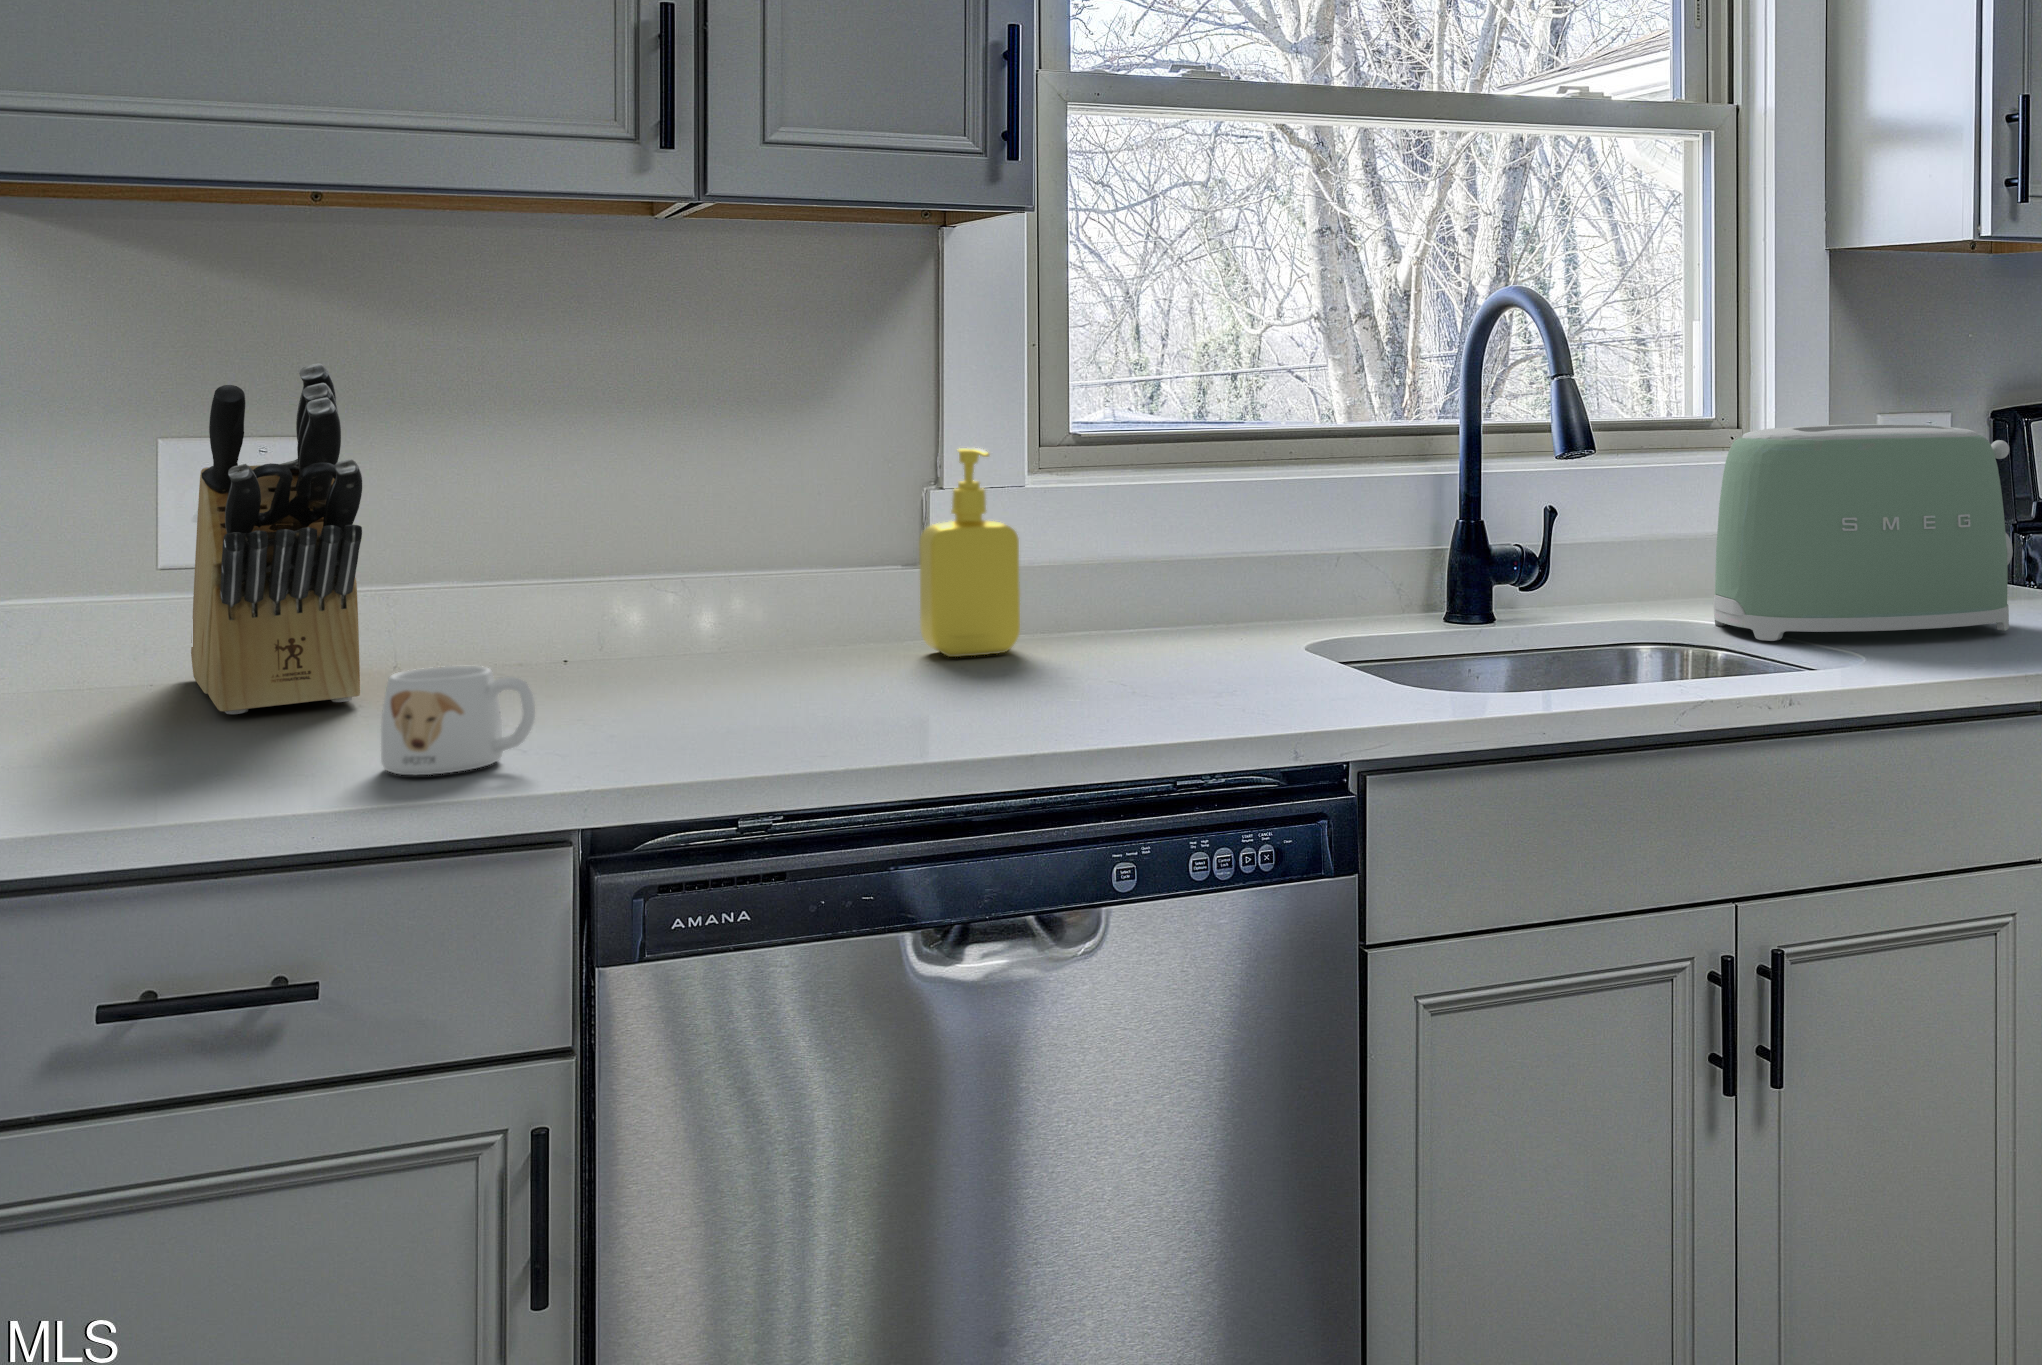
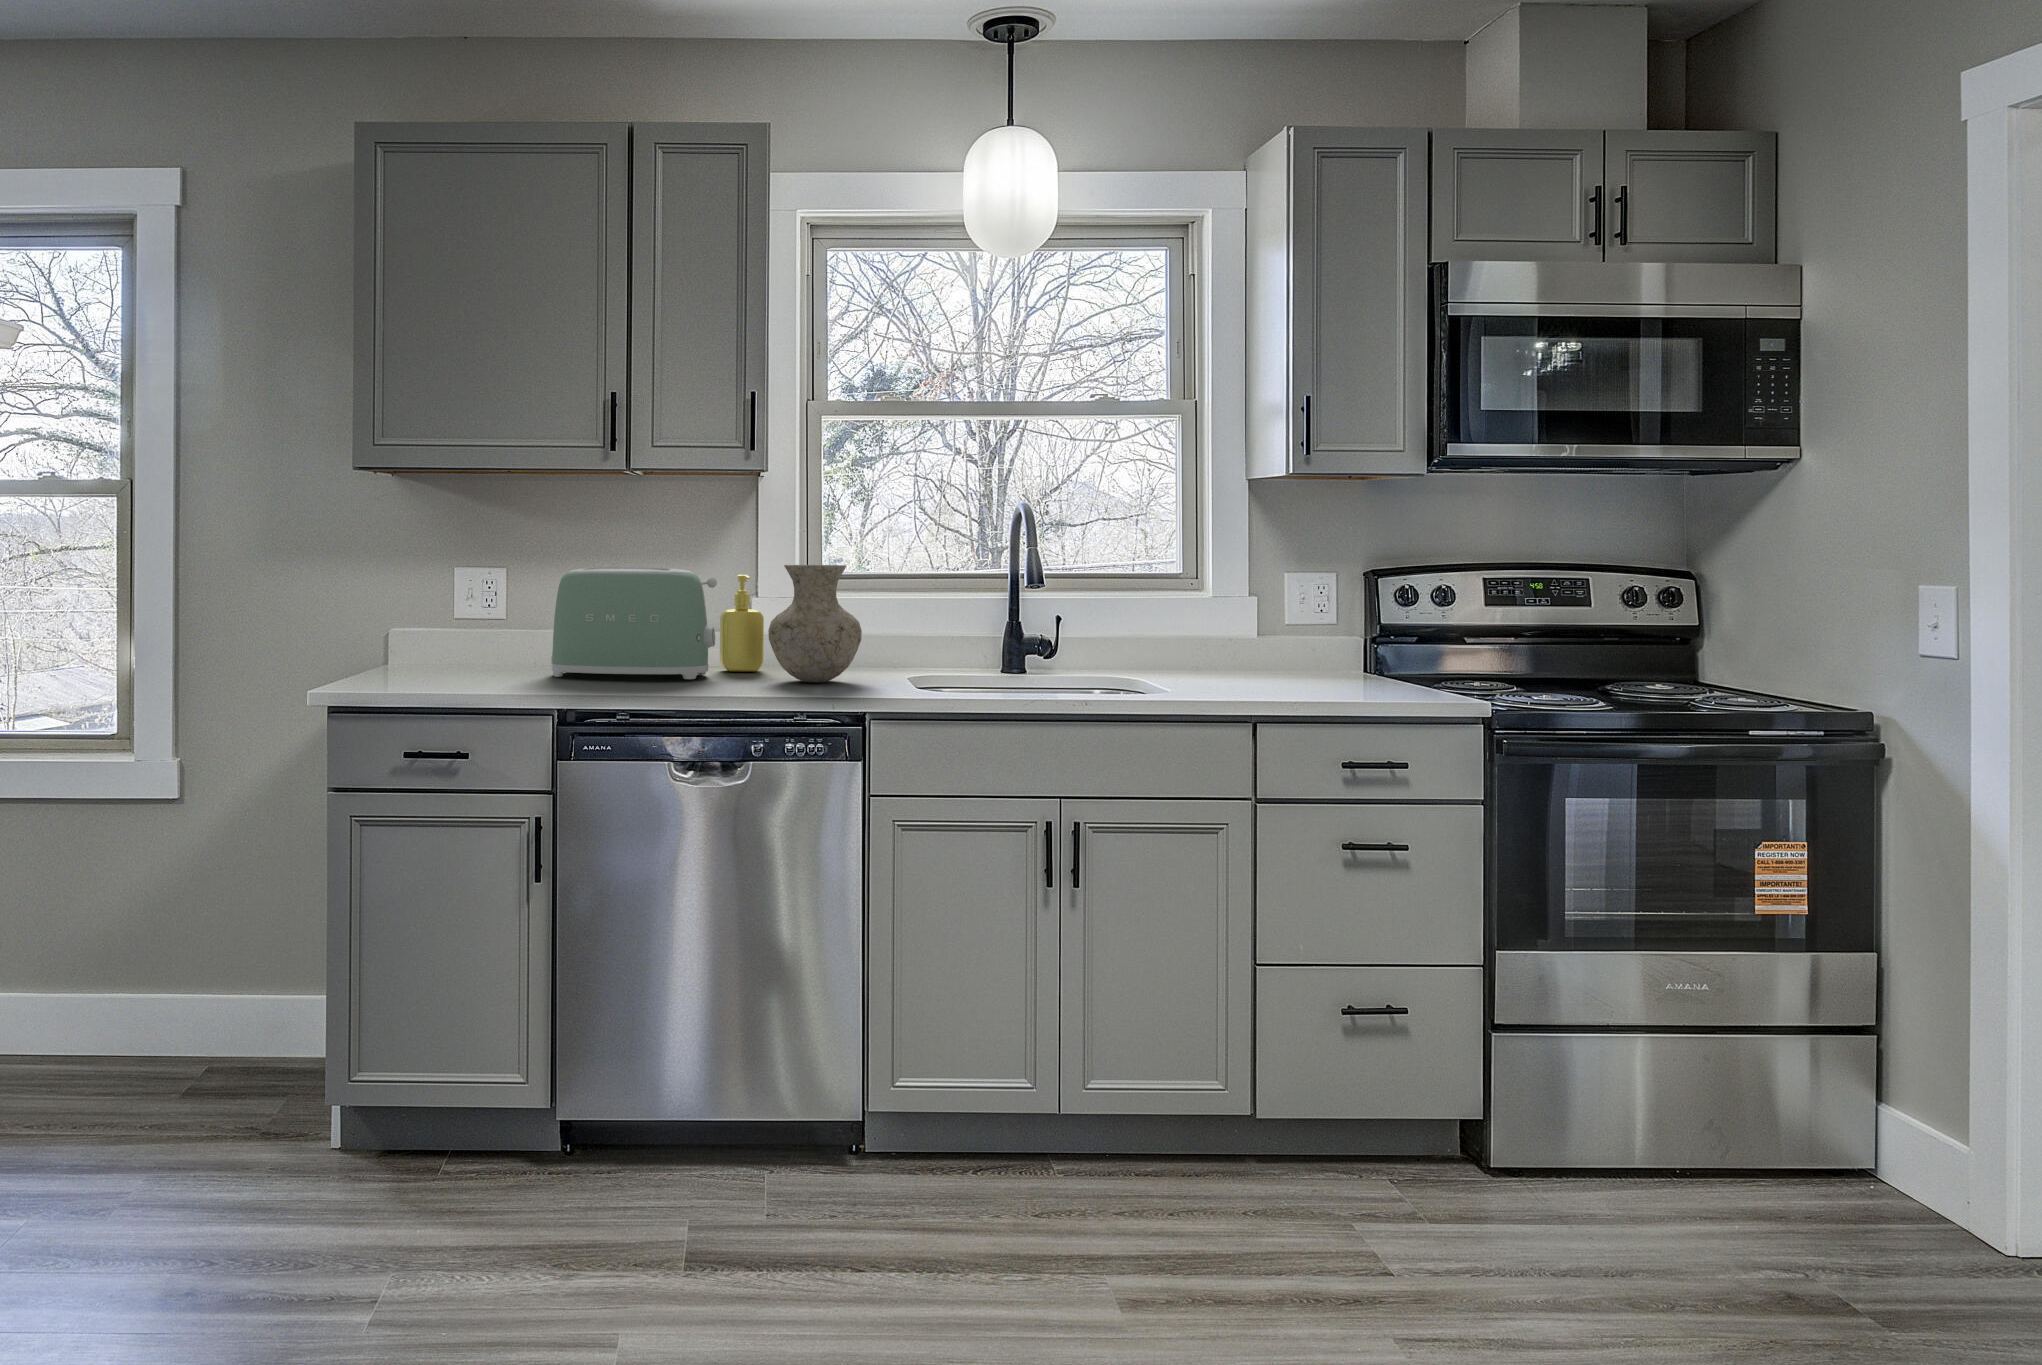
knife block: present [191,363,362,714] -> none [429,532,492,672]
toaster: present [1714,424,2013,641] -> present [551,567,717,679]
vase: none [1060,425,1261,681] -> present [768,565,862,682]
mug: present [381,666,535,775] -> none [494,651,547,689]

